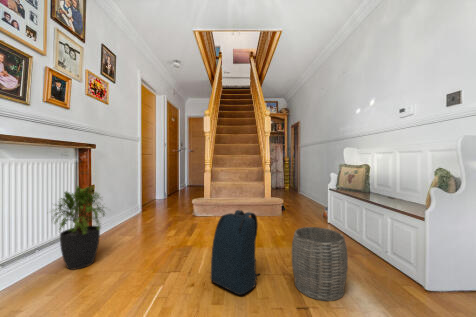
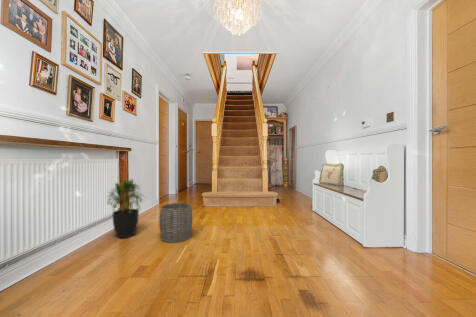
backpack: present [211,210,259,295] -> none [220,196,255,251]
woven basket: present [292,227,348,301] -> present [159,203,192,243]

